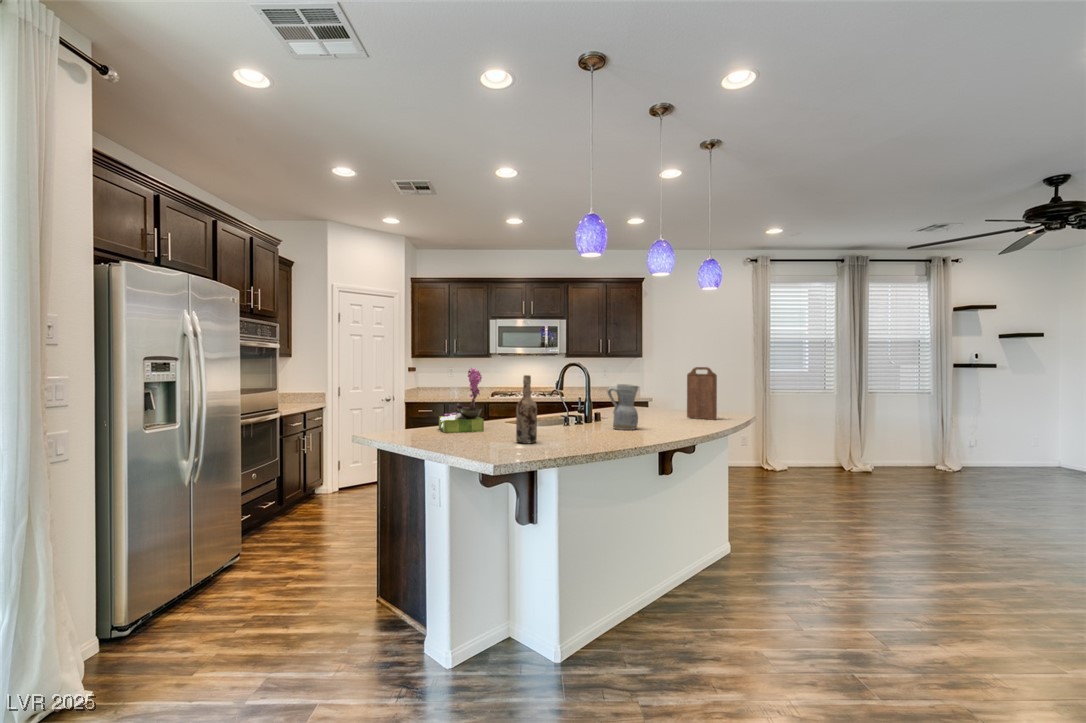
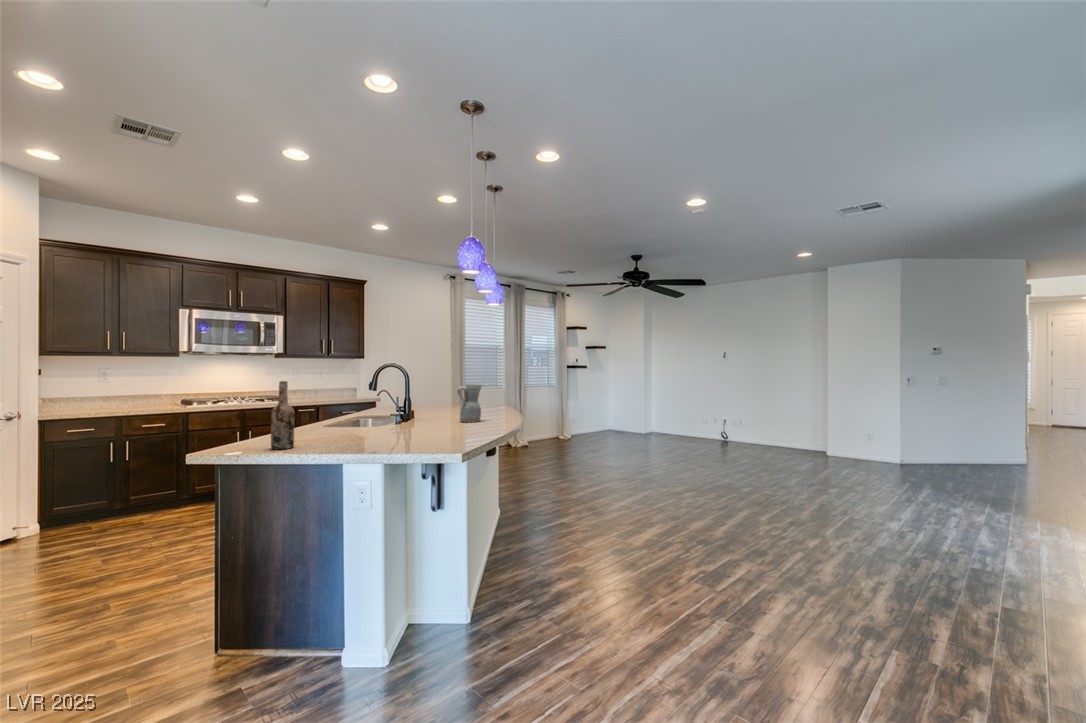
flower arrangement: present [439,367,484,433] -> none [298,370,361,442]
cutting board: present [687,367,717,420] -> none [478,368,503,410]
wine bottle: present [516,375,537,444] -> present [271,381,295,449]

